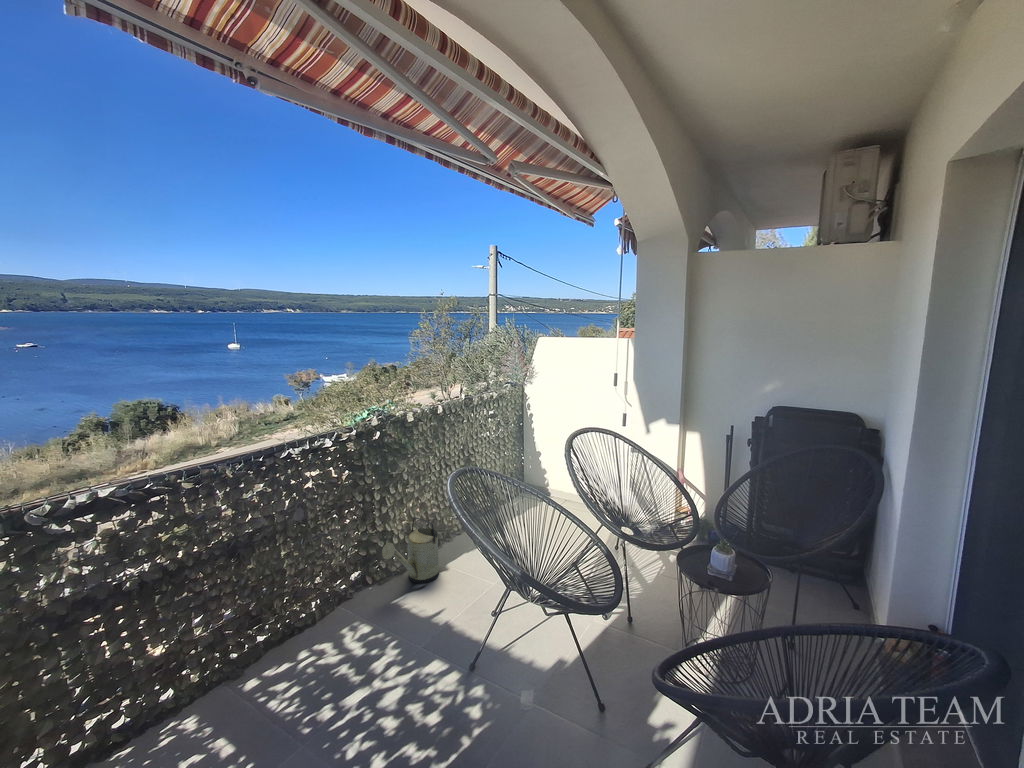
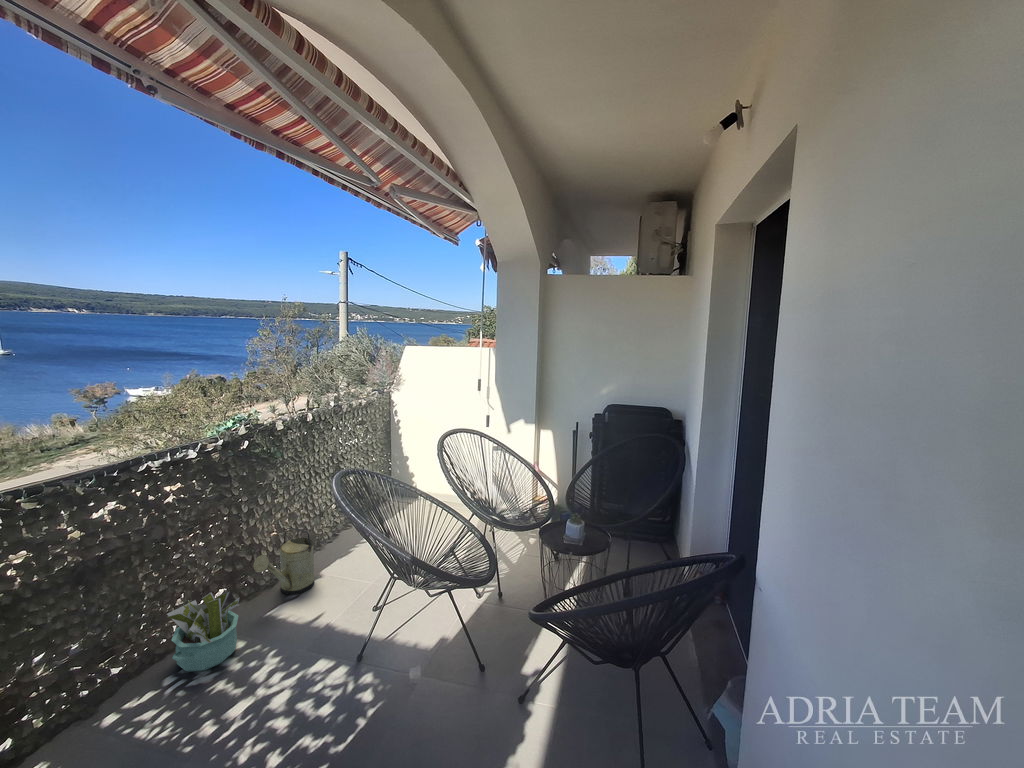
decorative plant: none [304,574,368,649] -> present [167,592,239,672]

